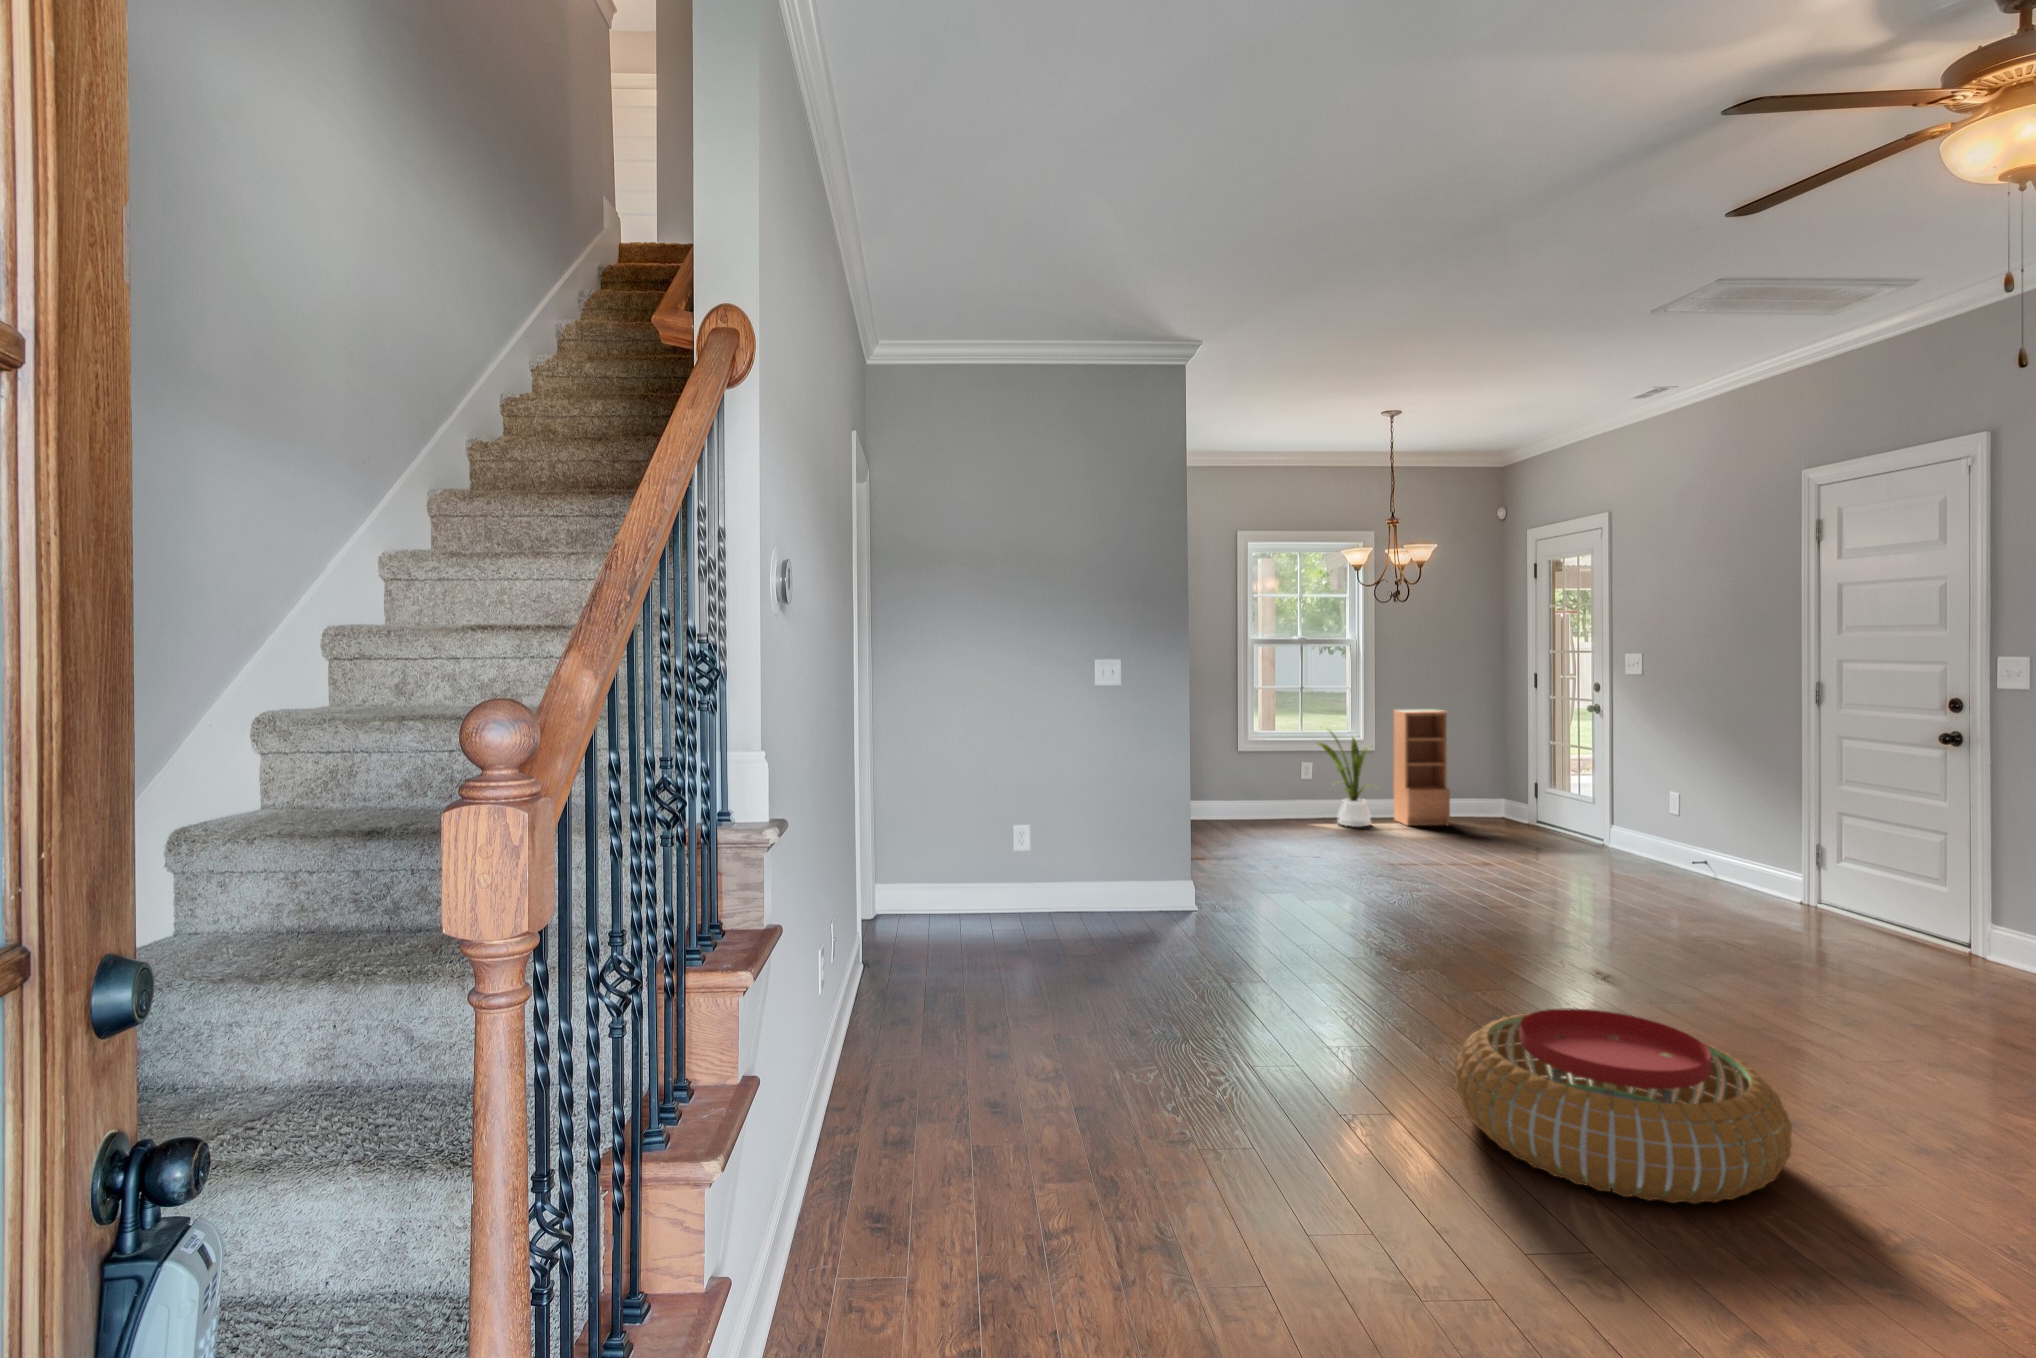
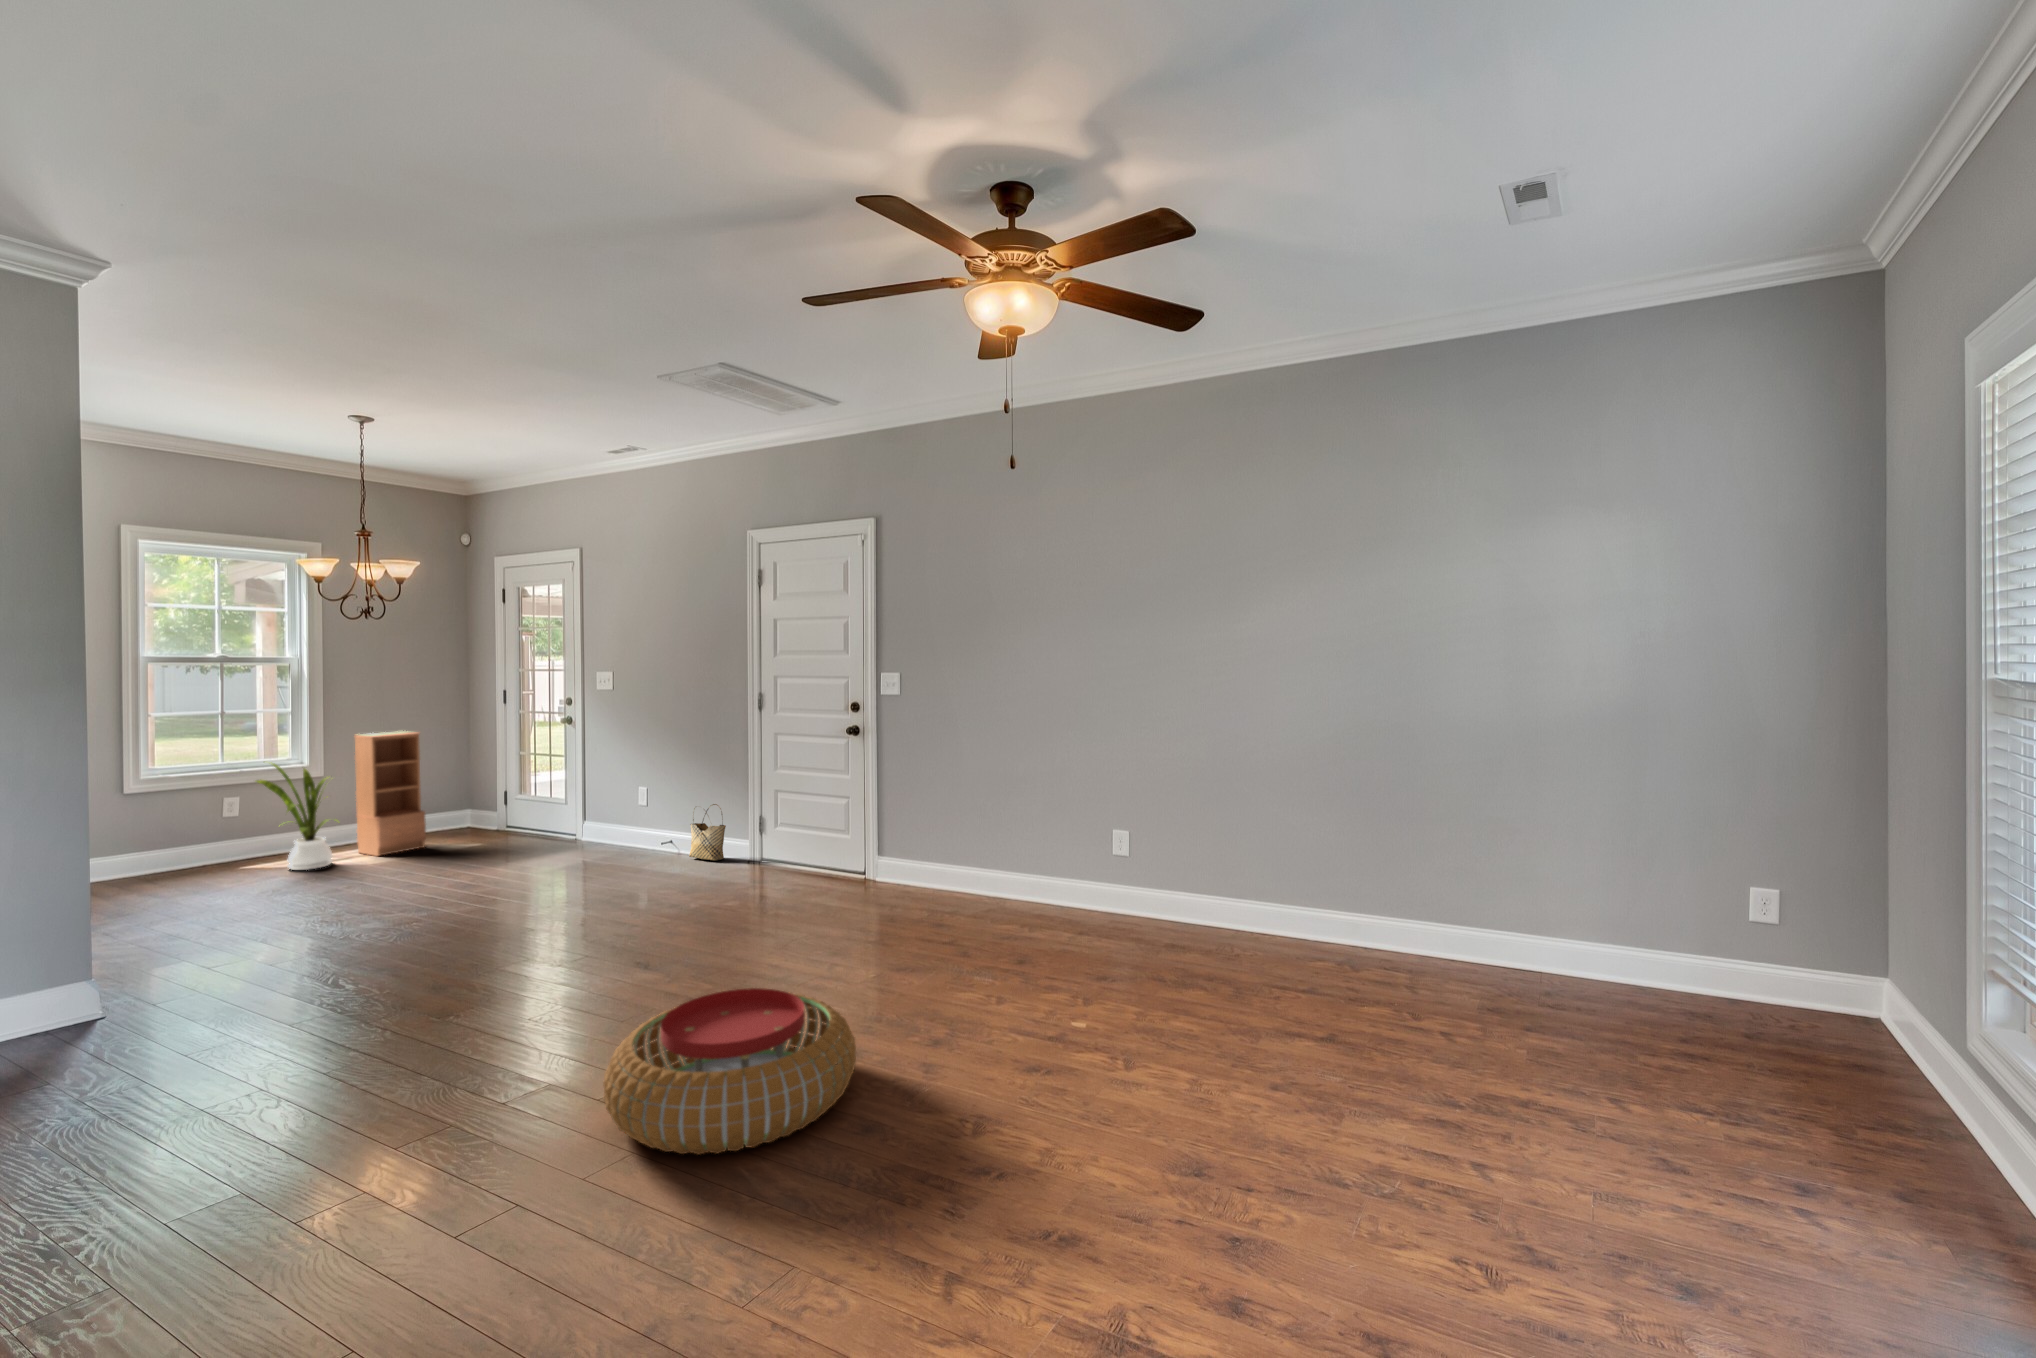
woven basket: none [1727,823,1782,898] -> present [689,804,726,860]

